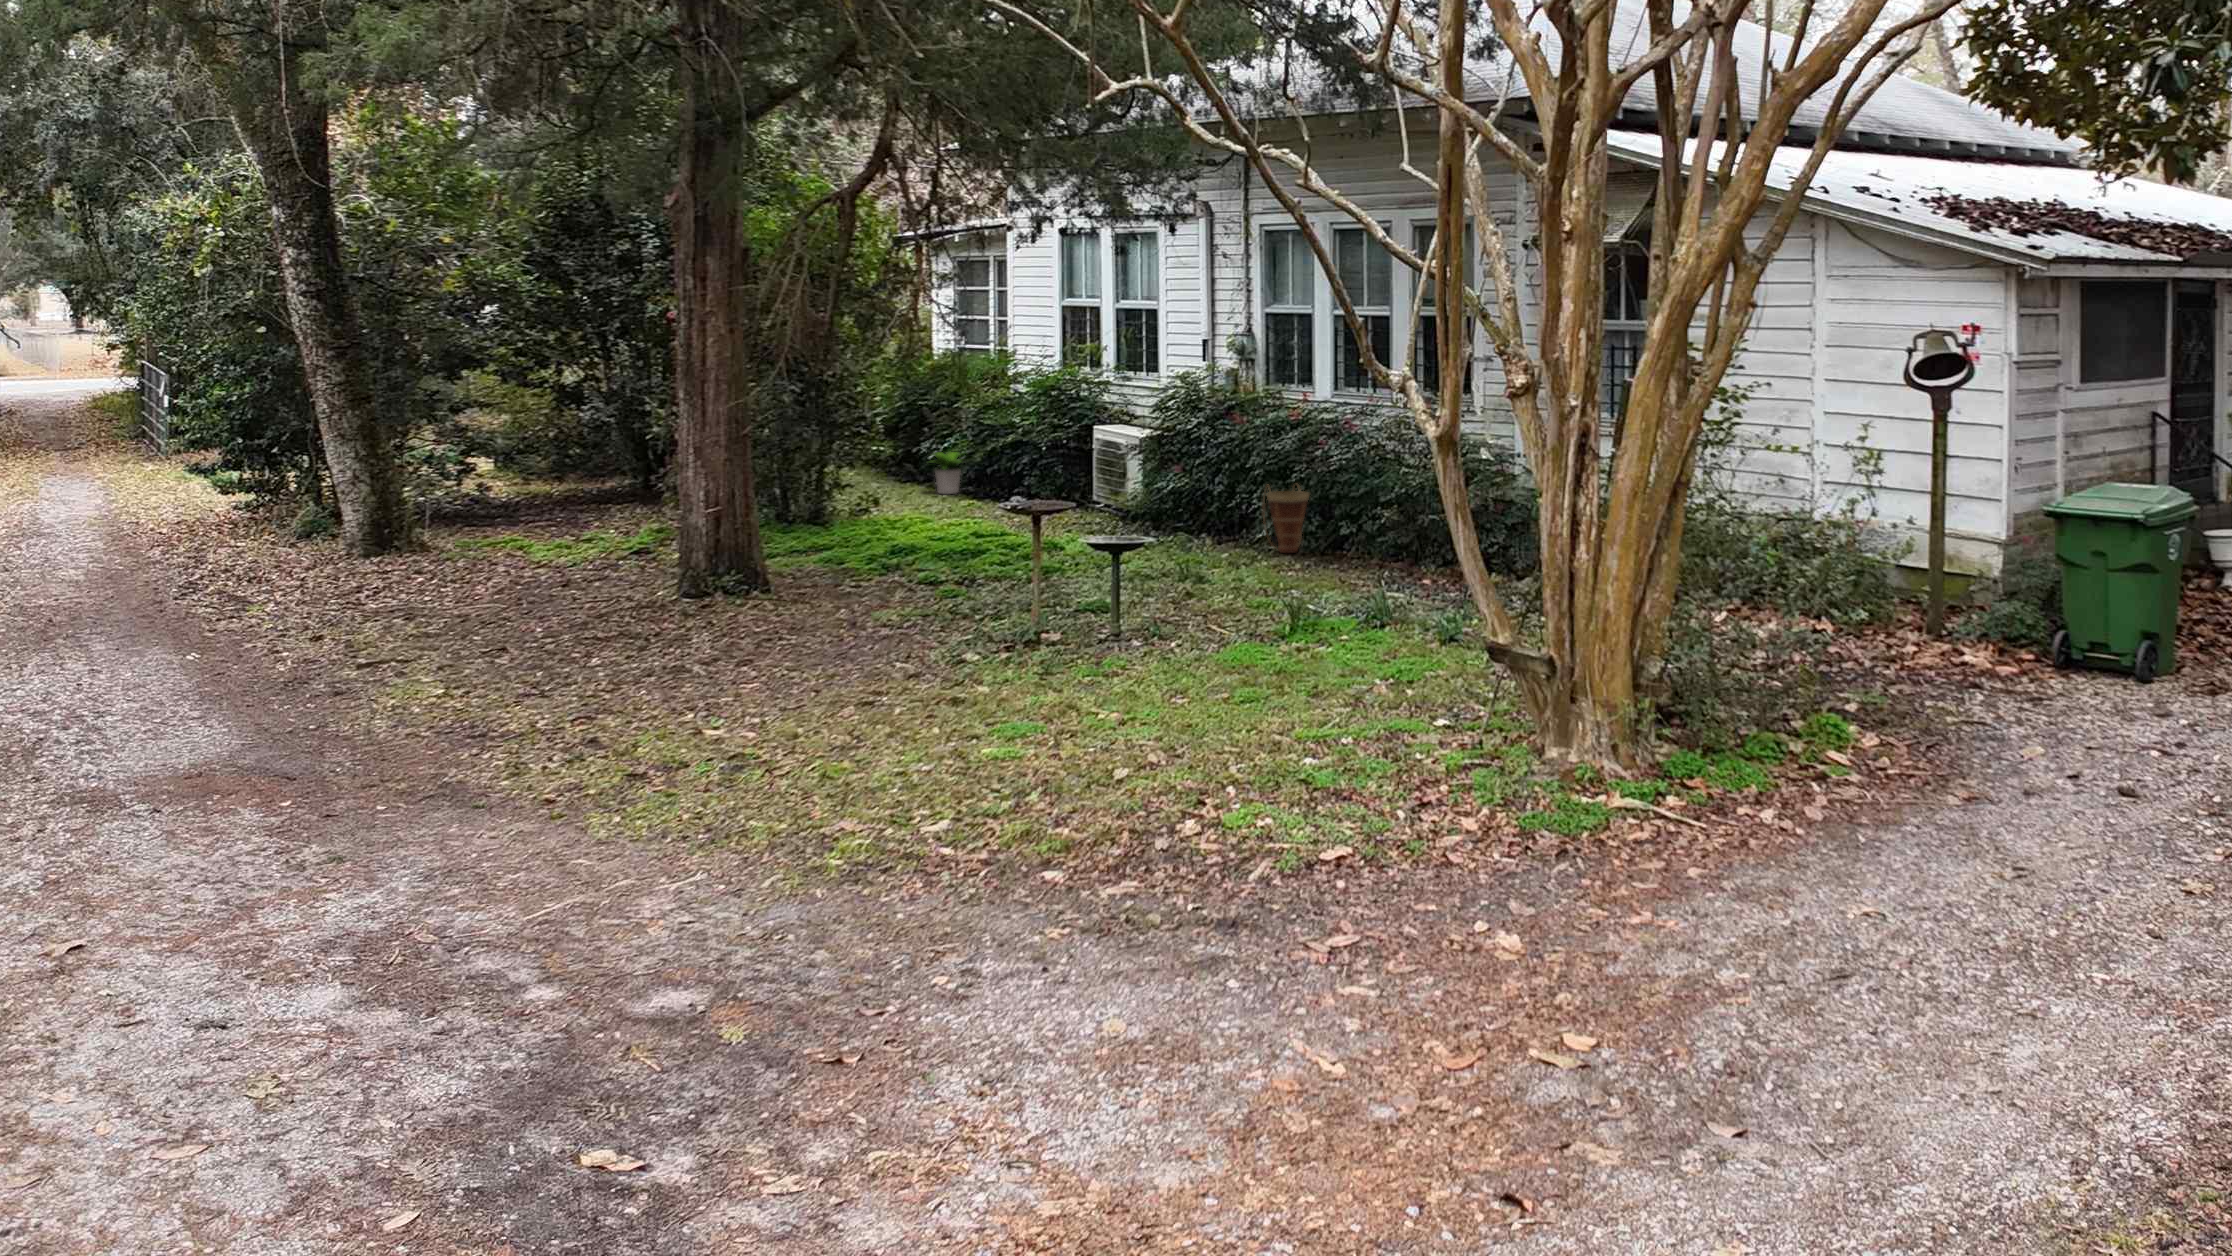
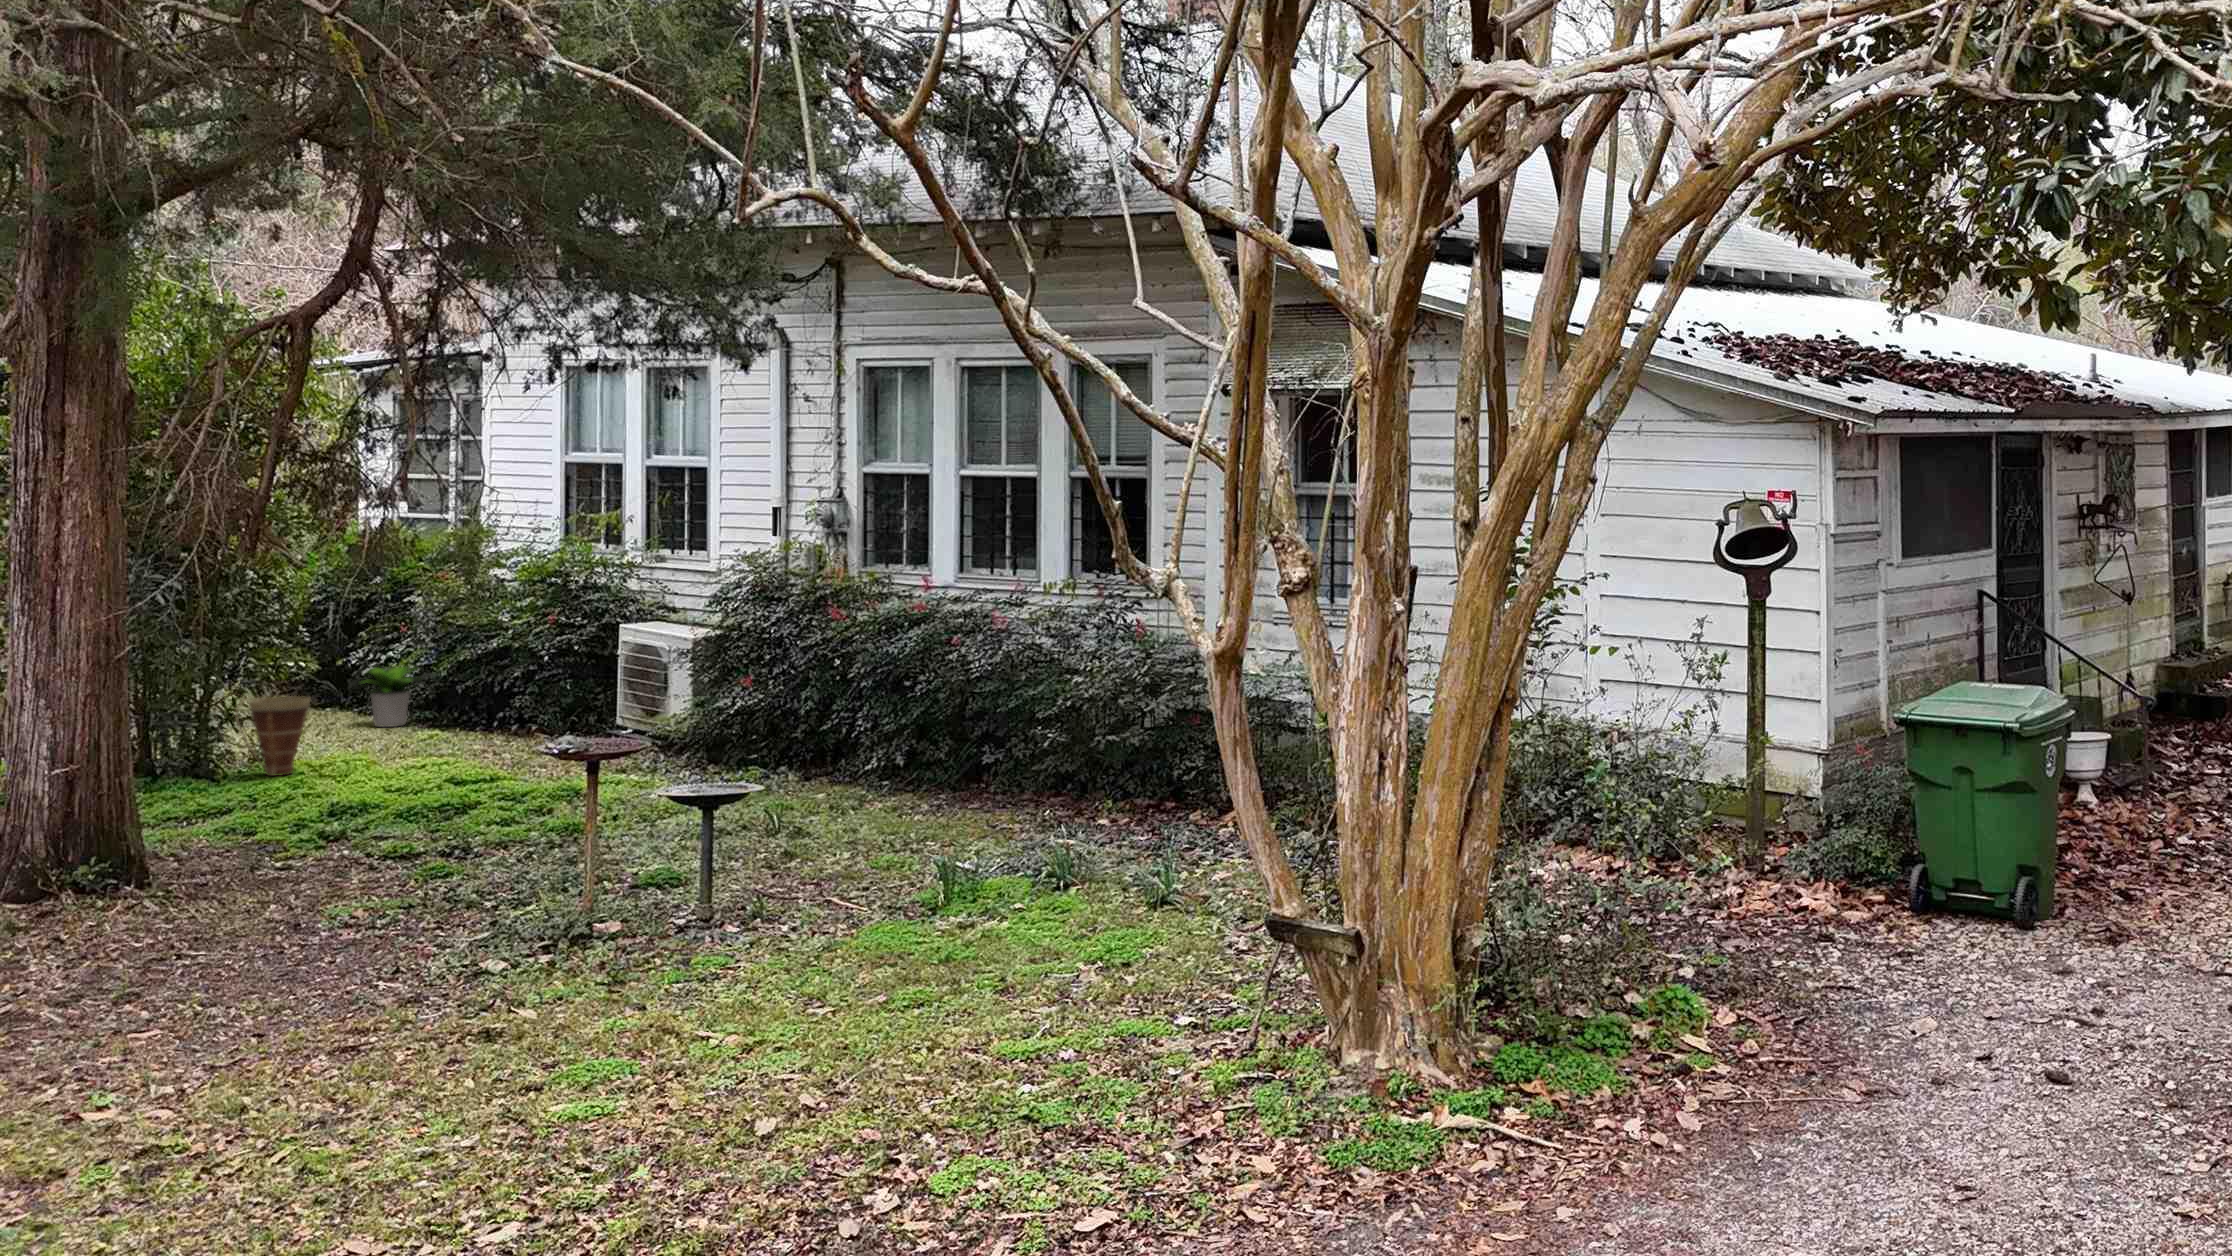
basket: present [1263,484,1309,553] -> present [216,696,310,776]

